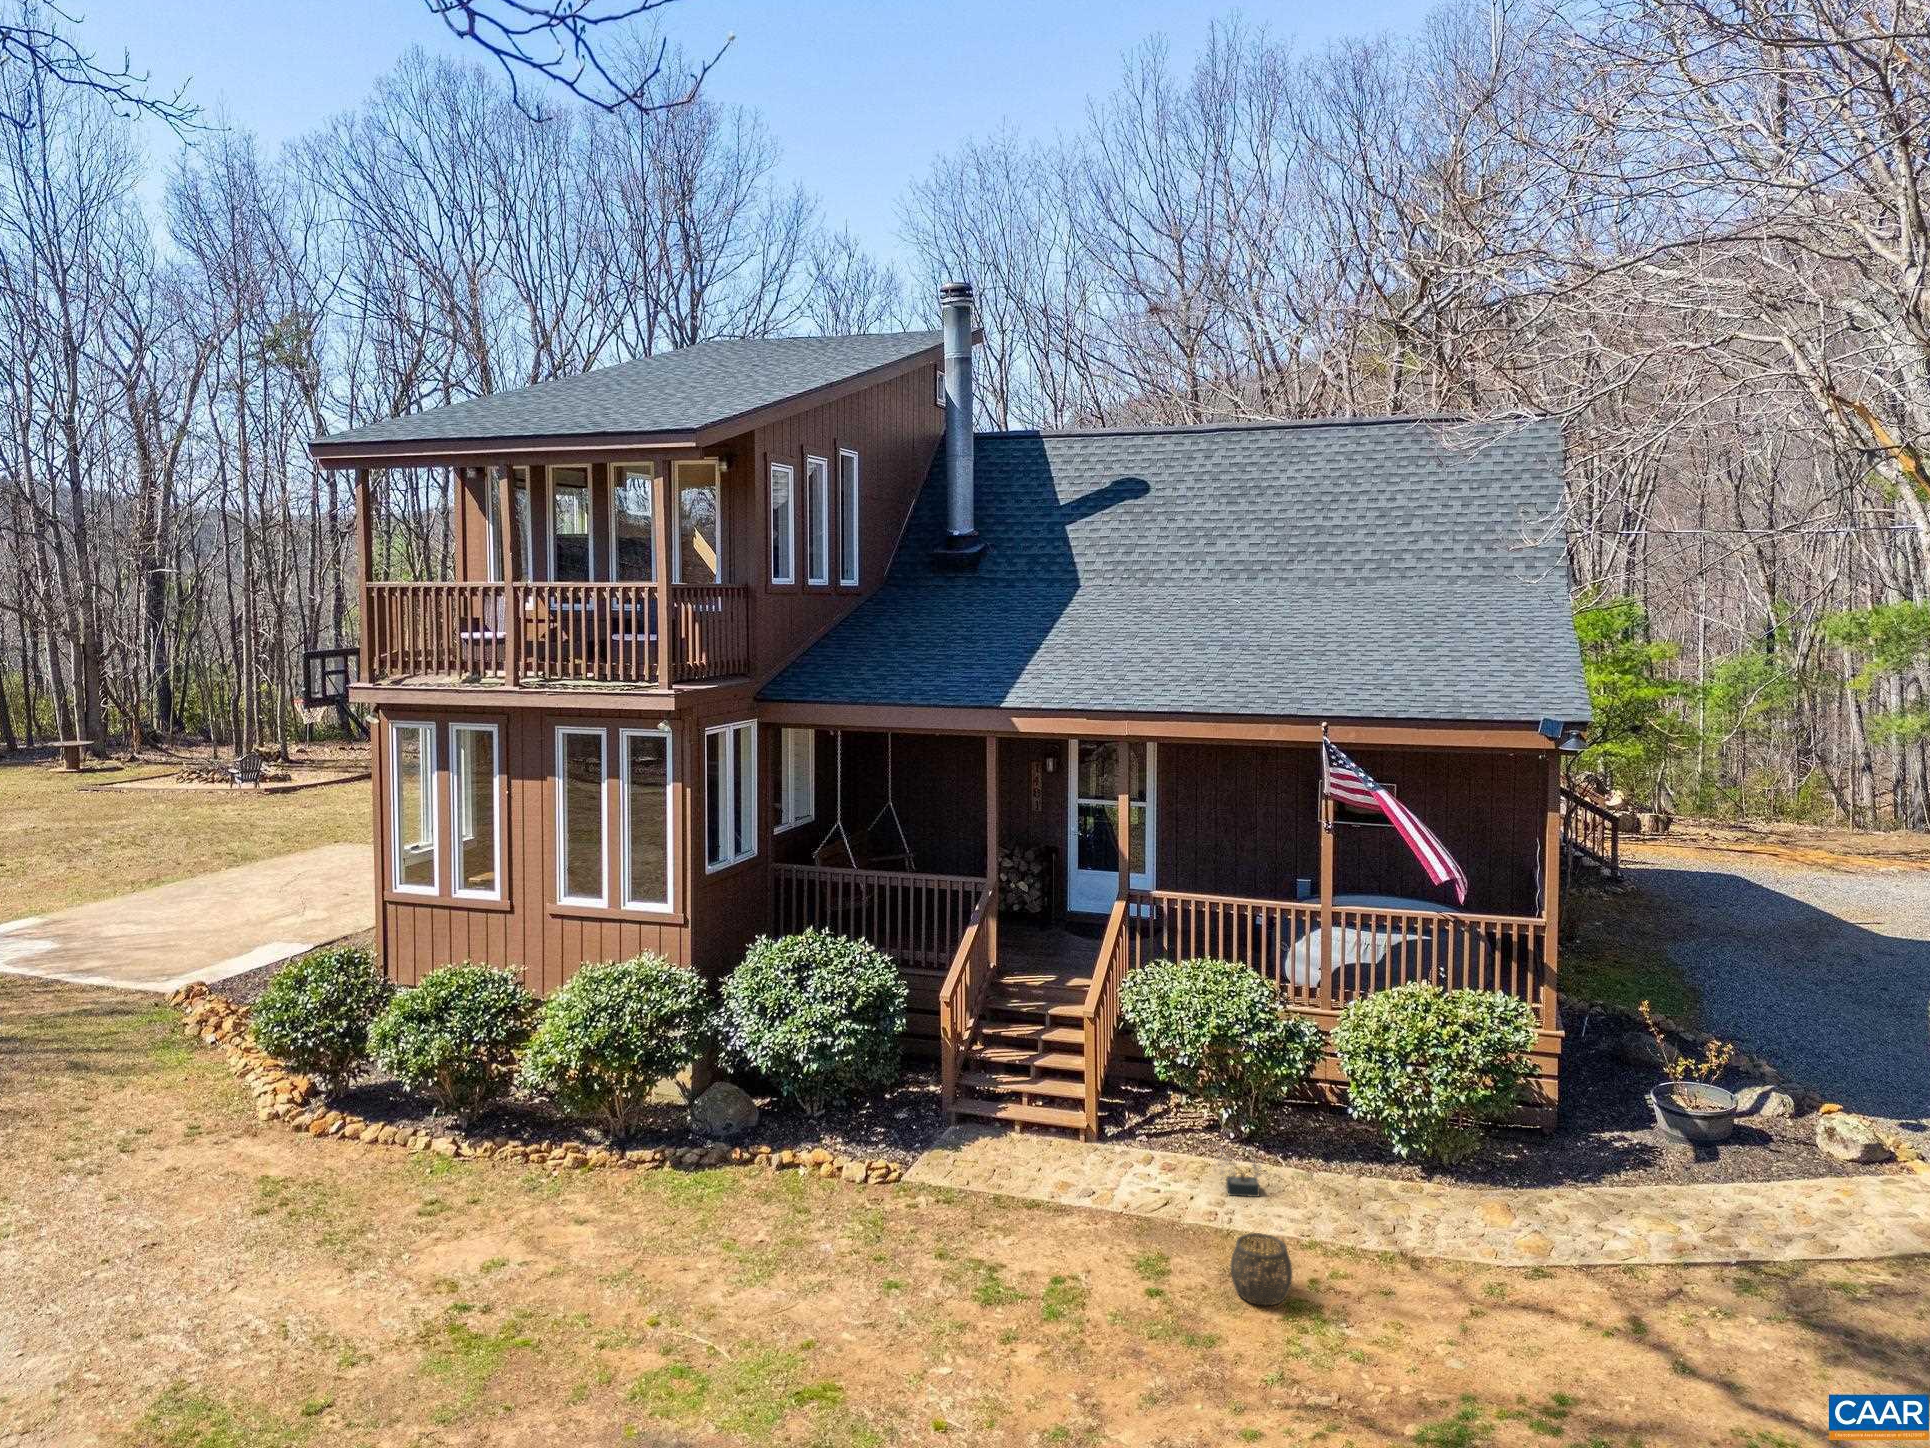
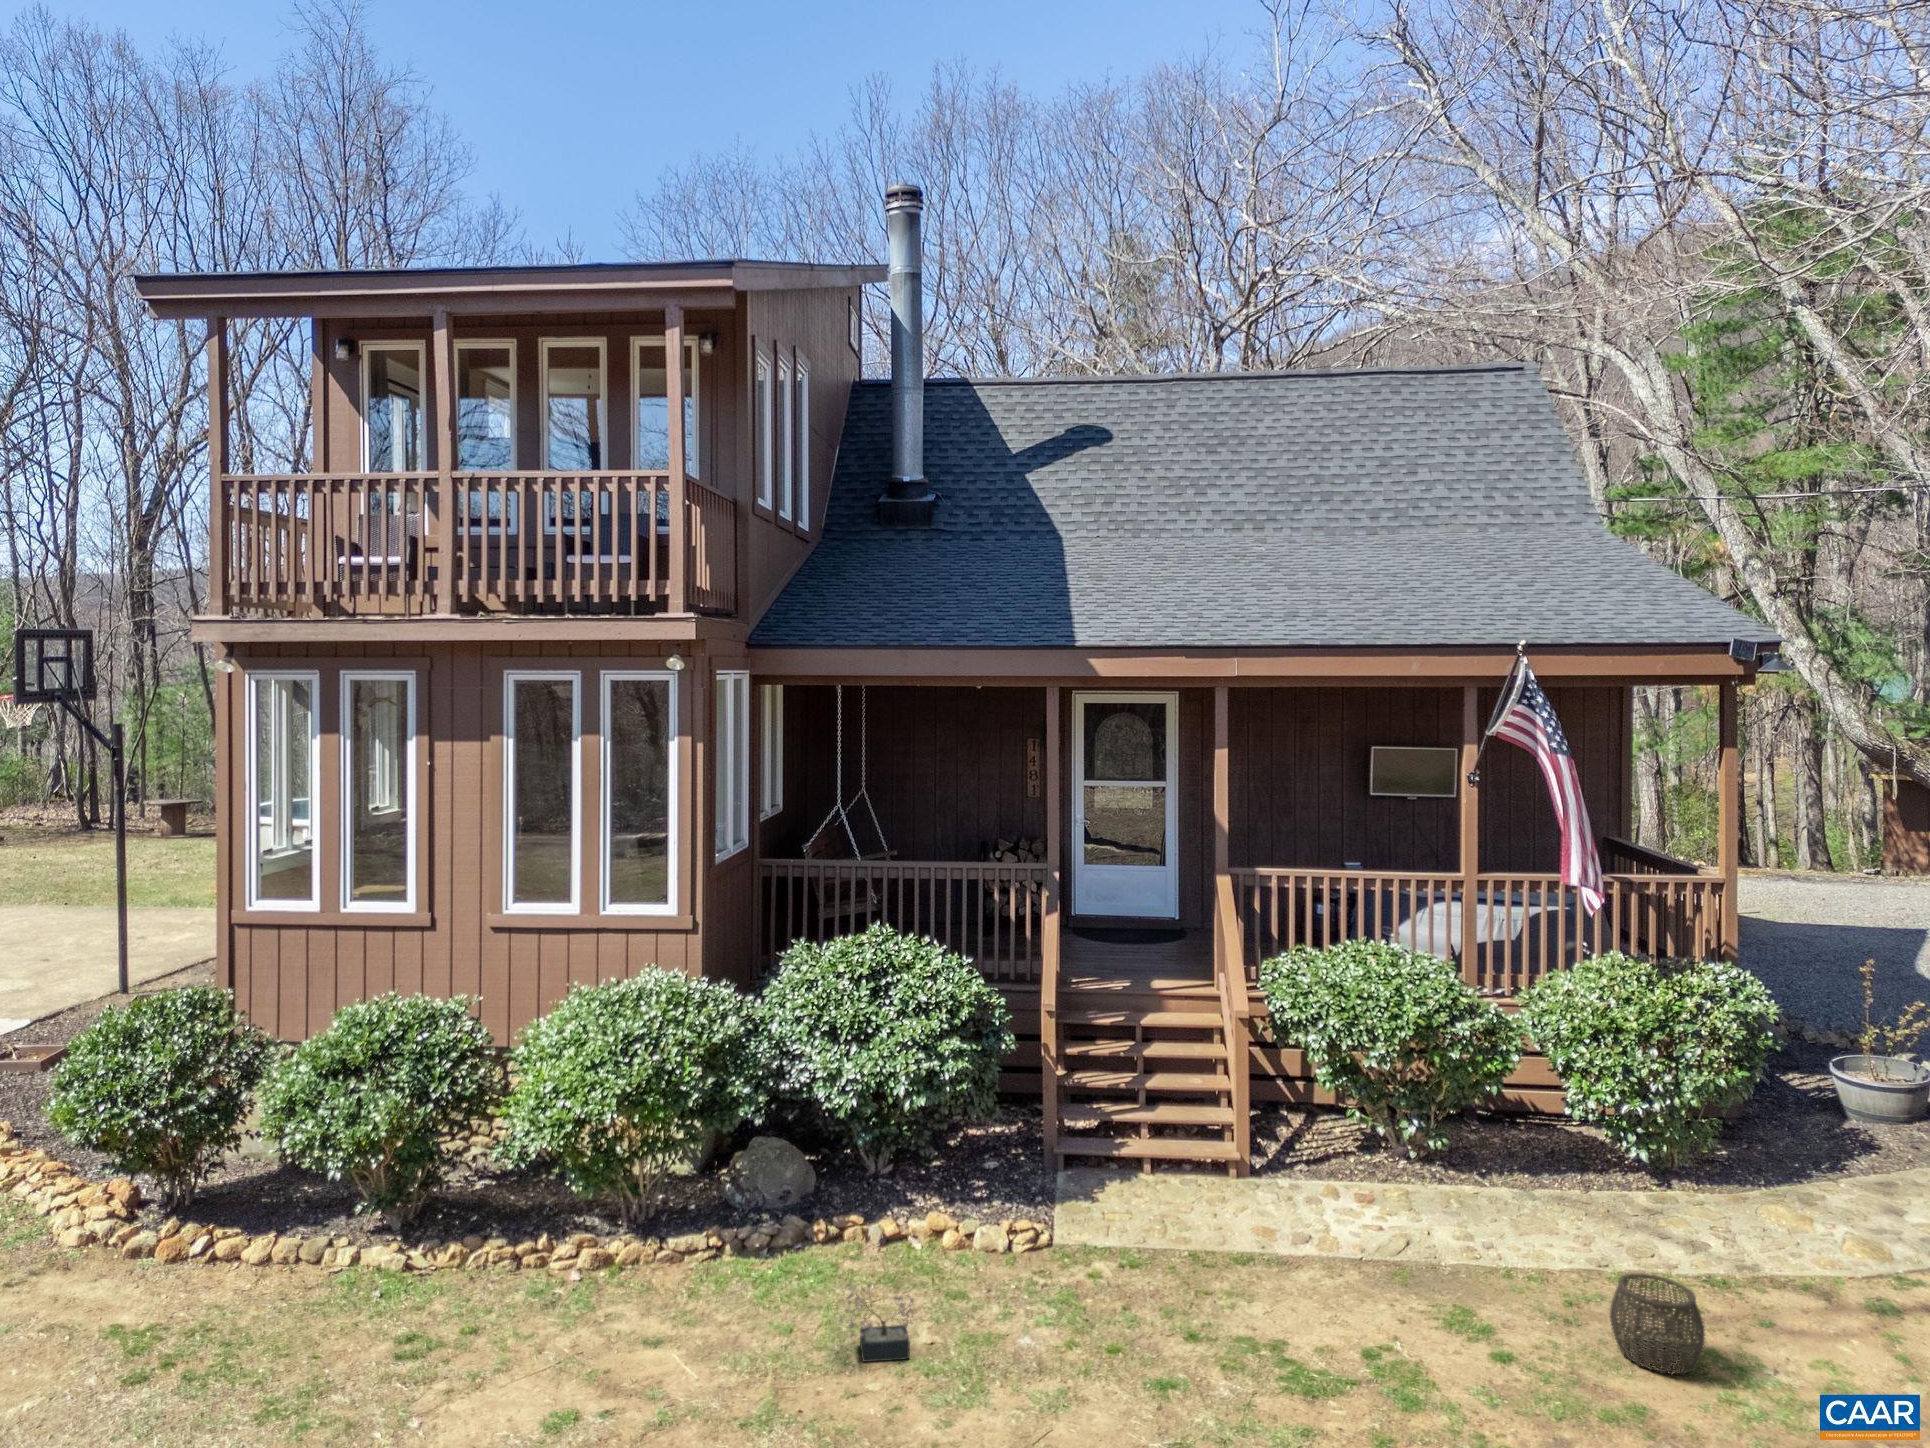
decorative plant: present [1216,1150,1268,1197] -> present [840,1284,922,1362]

